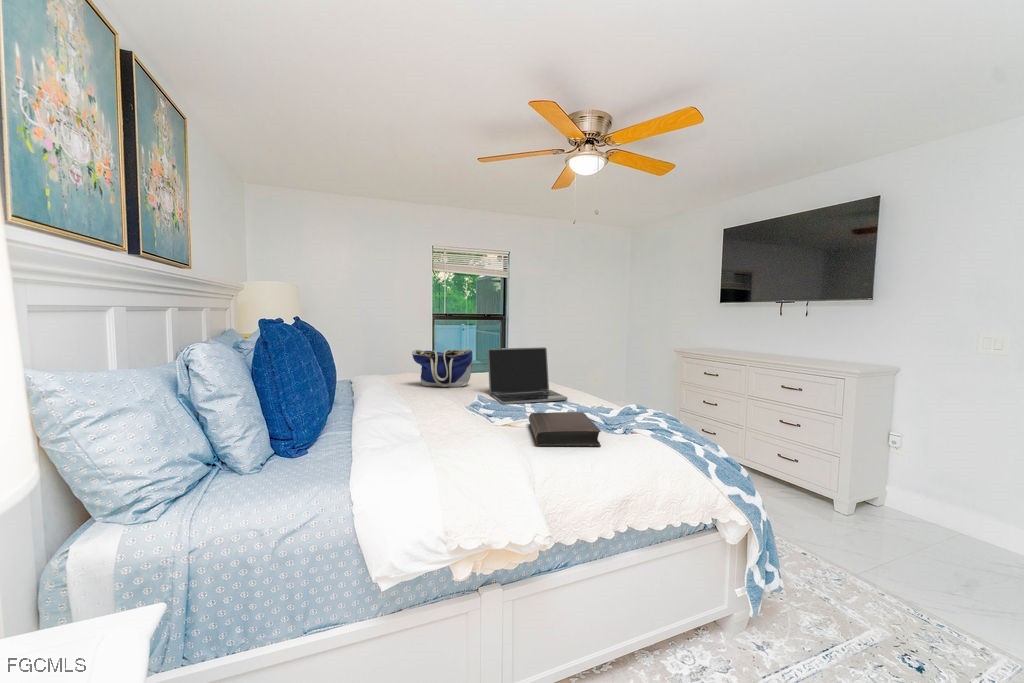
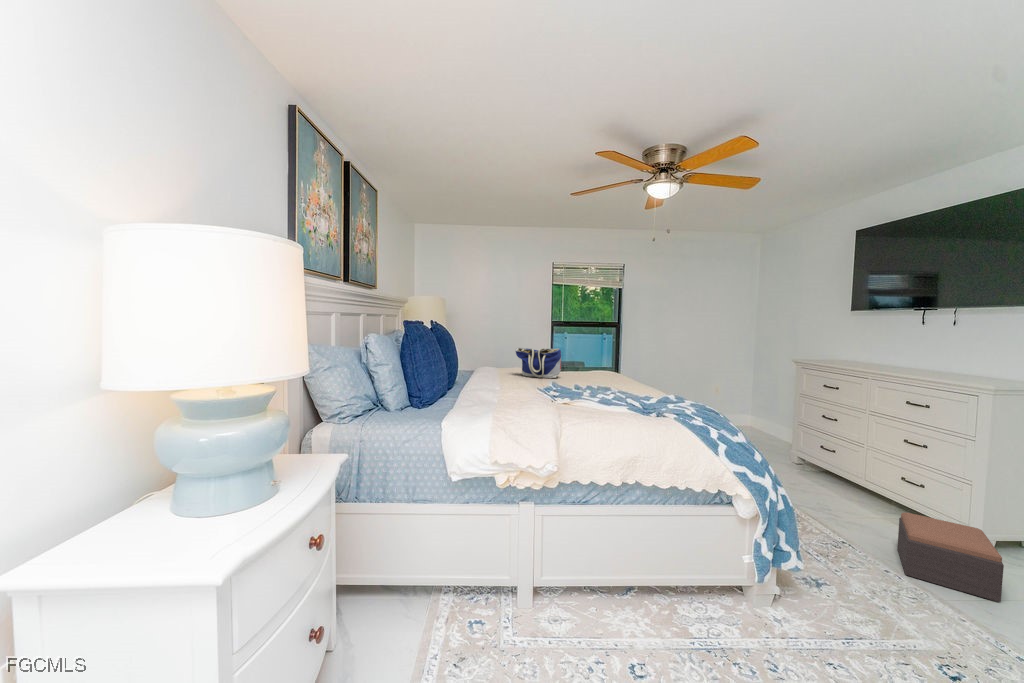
laptop: present [488,347,567,404] -> none [570,348,631,392]
book: present [529,412,601,446] -> none [574,395,625,420]
footstool: none [813,496,913,572] -> present [897,513,1004,602]

